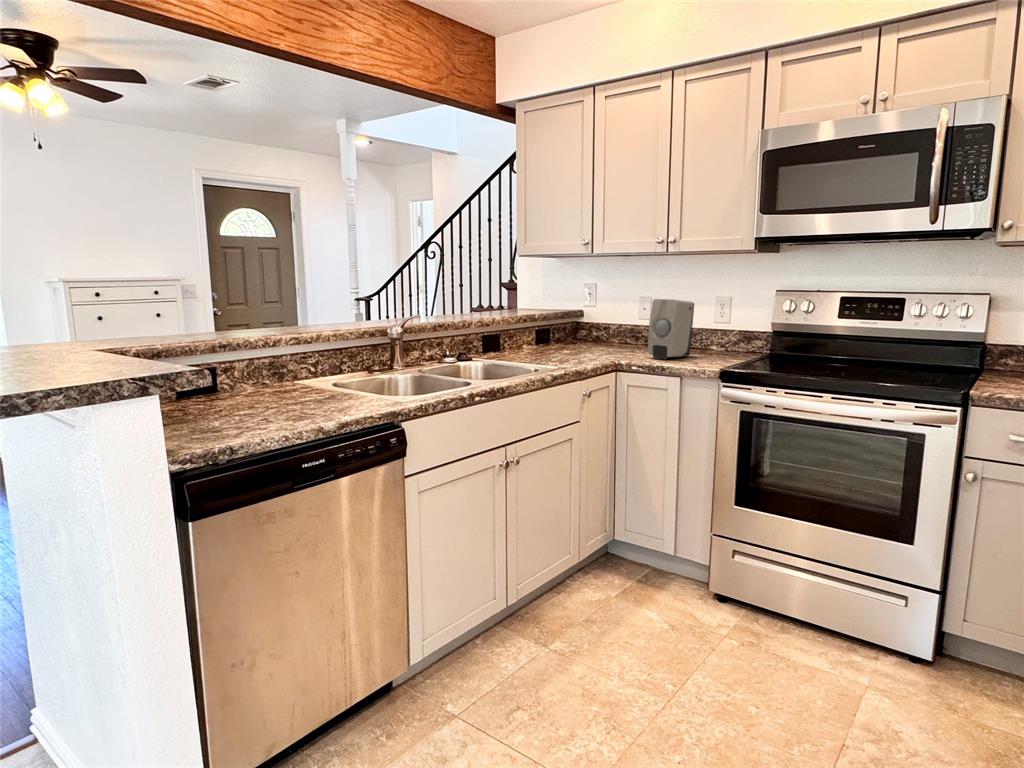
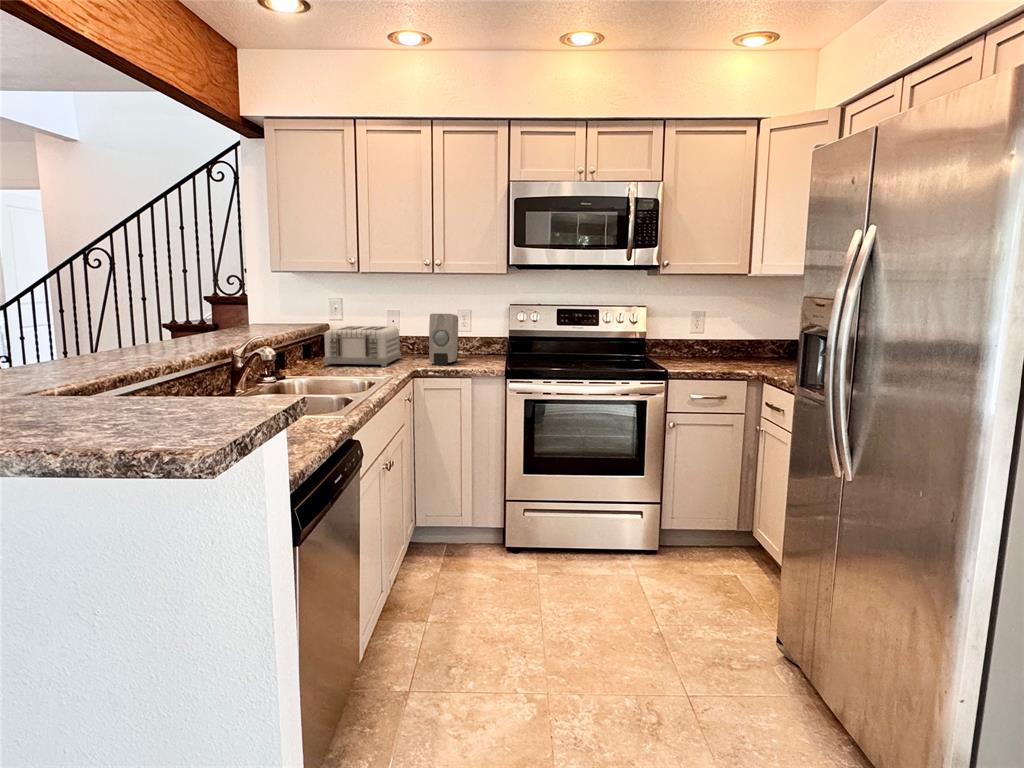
toaster: none [545,311,637,356] -> present [324,326,401,367]

